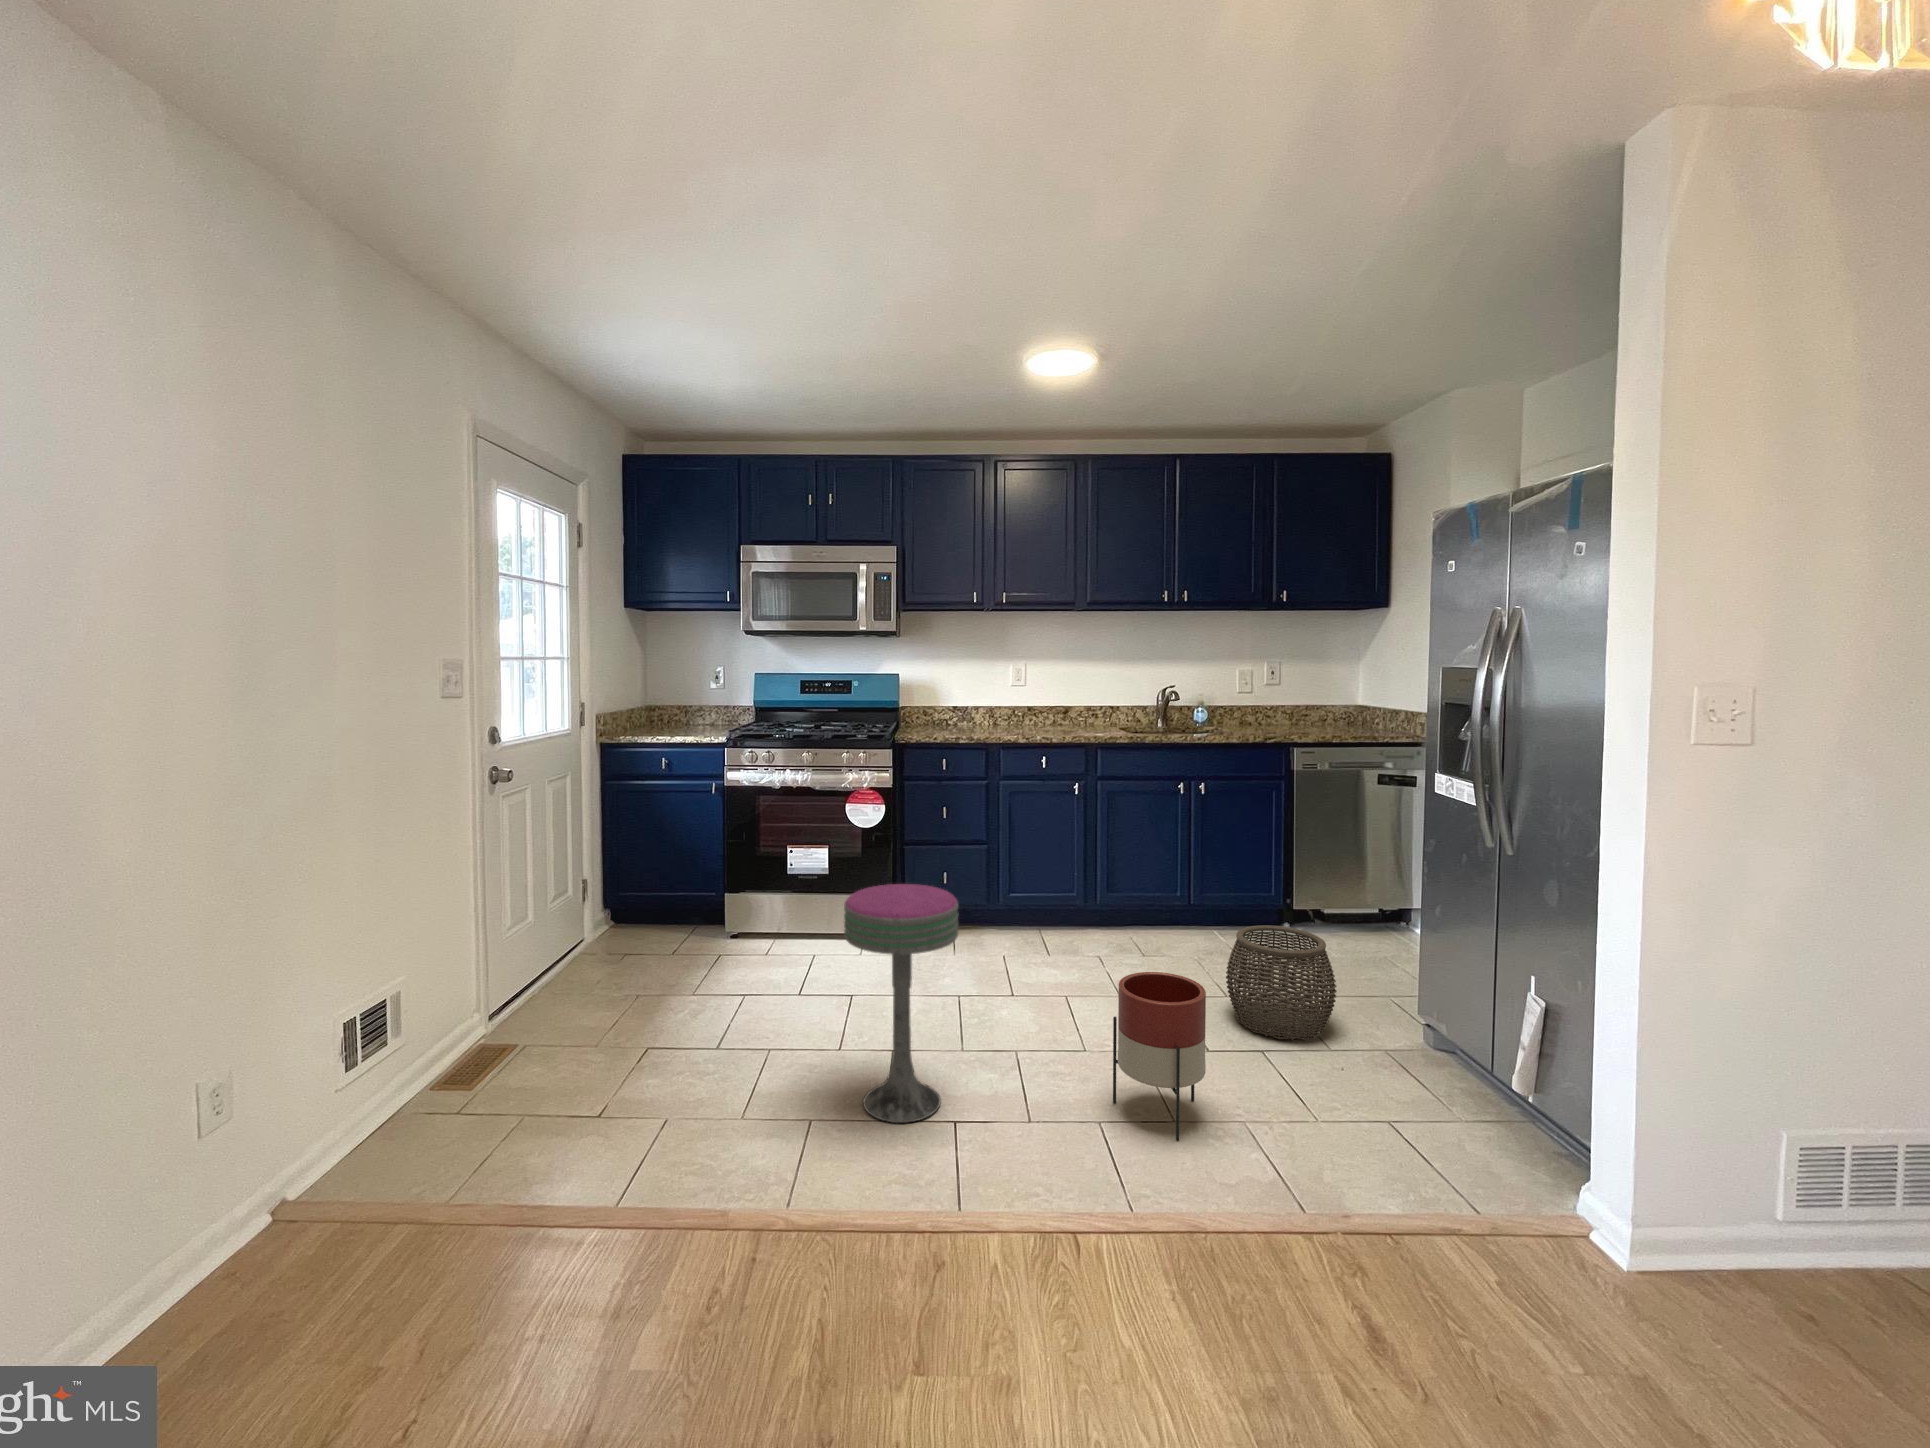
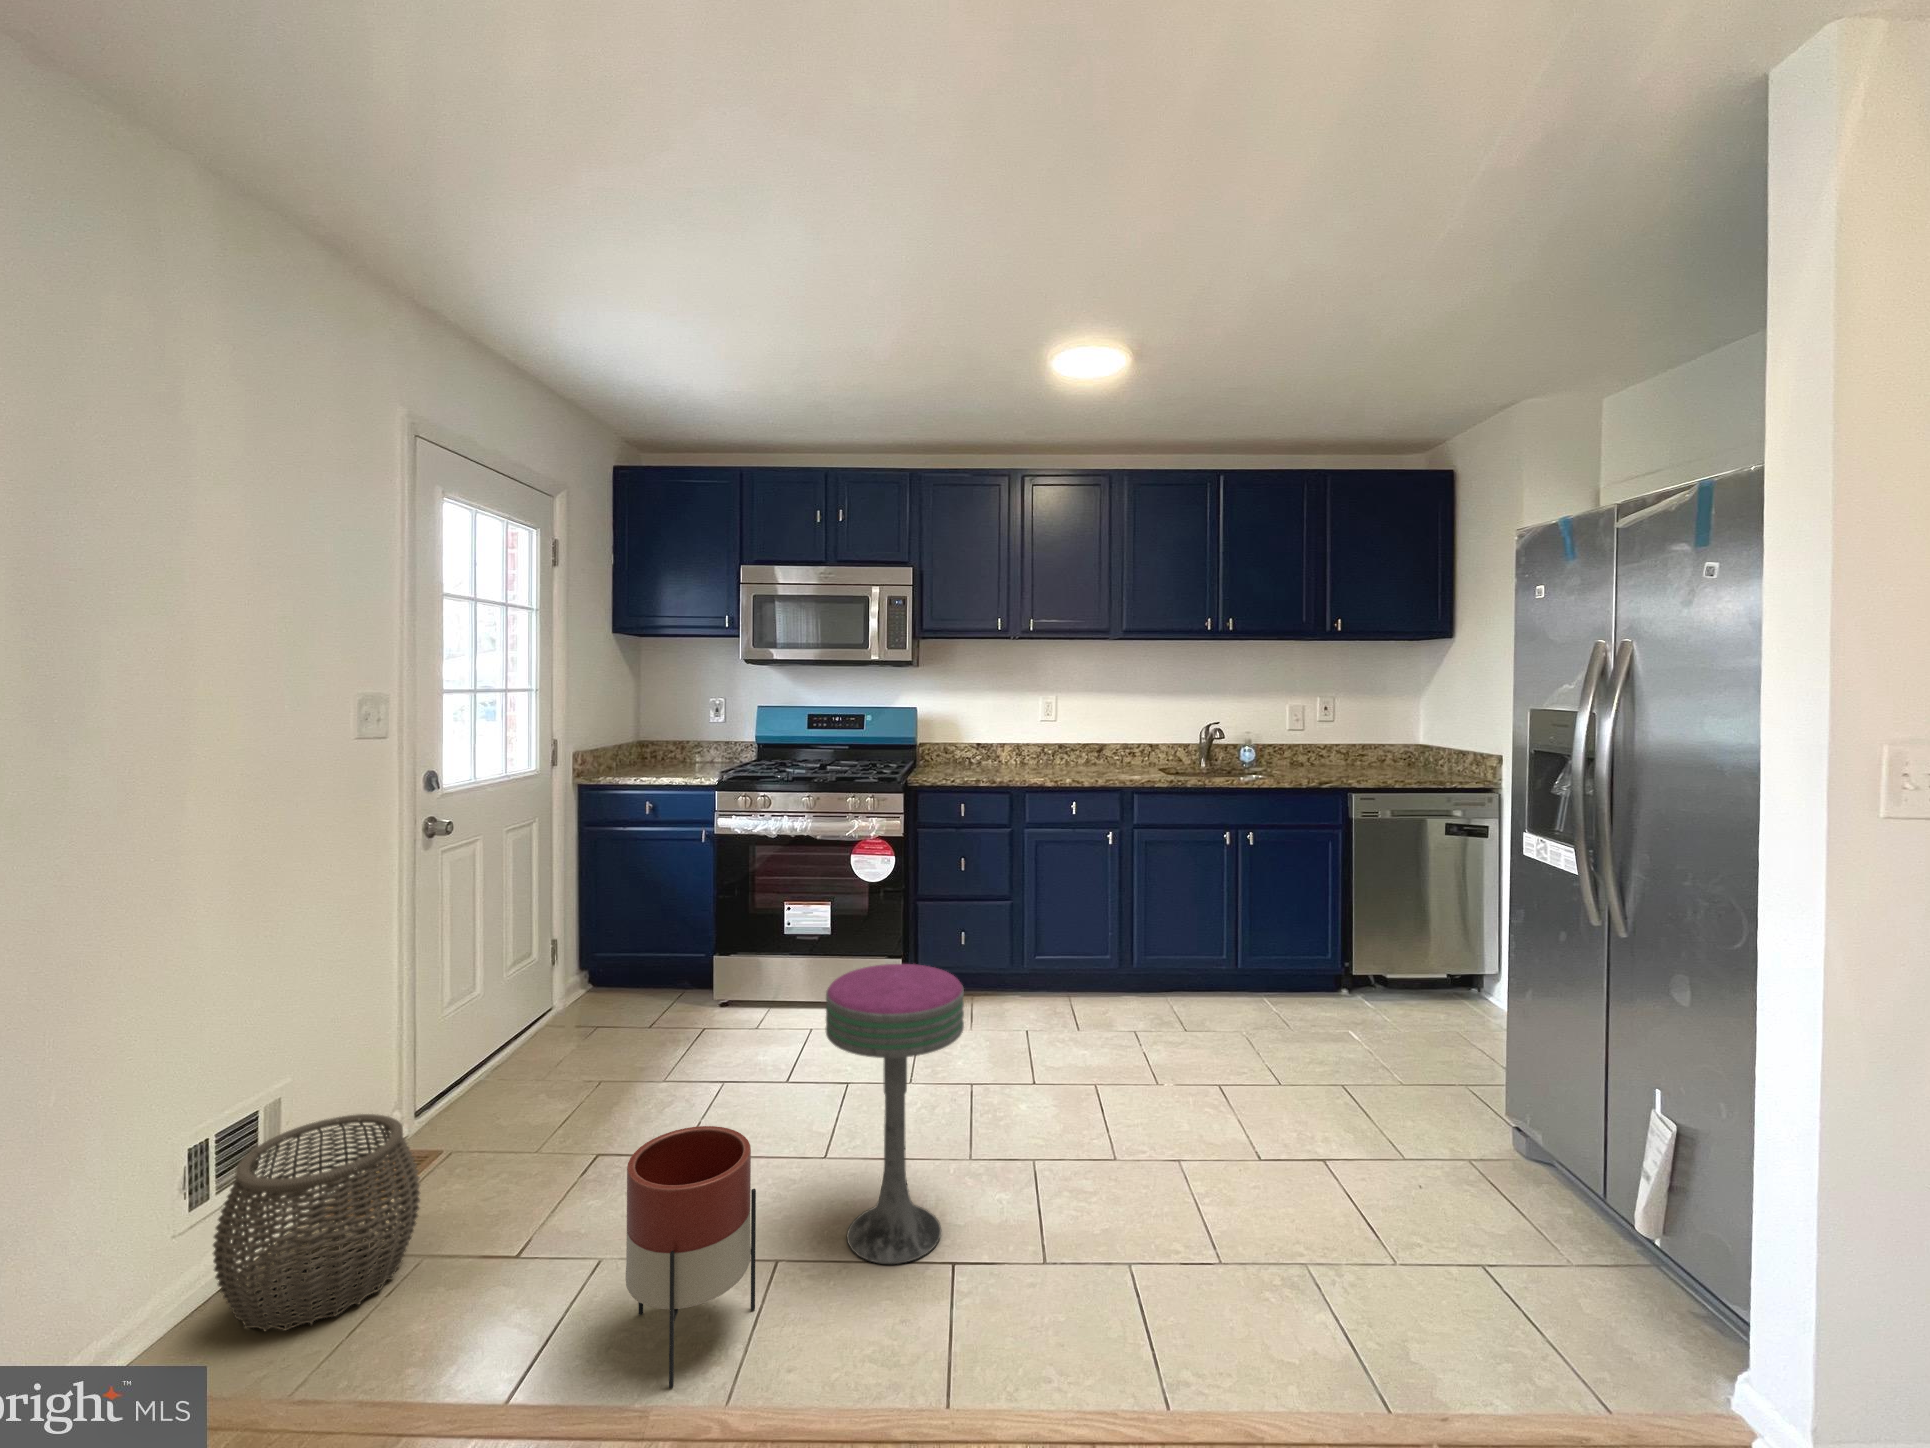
woven basket: present [1226,925,1337,1040] -> present [213,1114,420,1331]
planter: present [1113,972,1206,1140] -> present [626,1126,756,1388]

